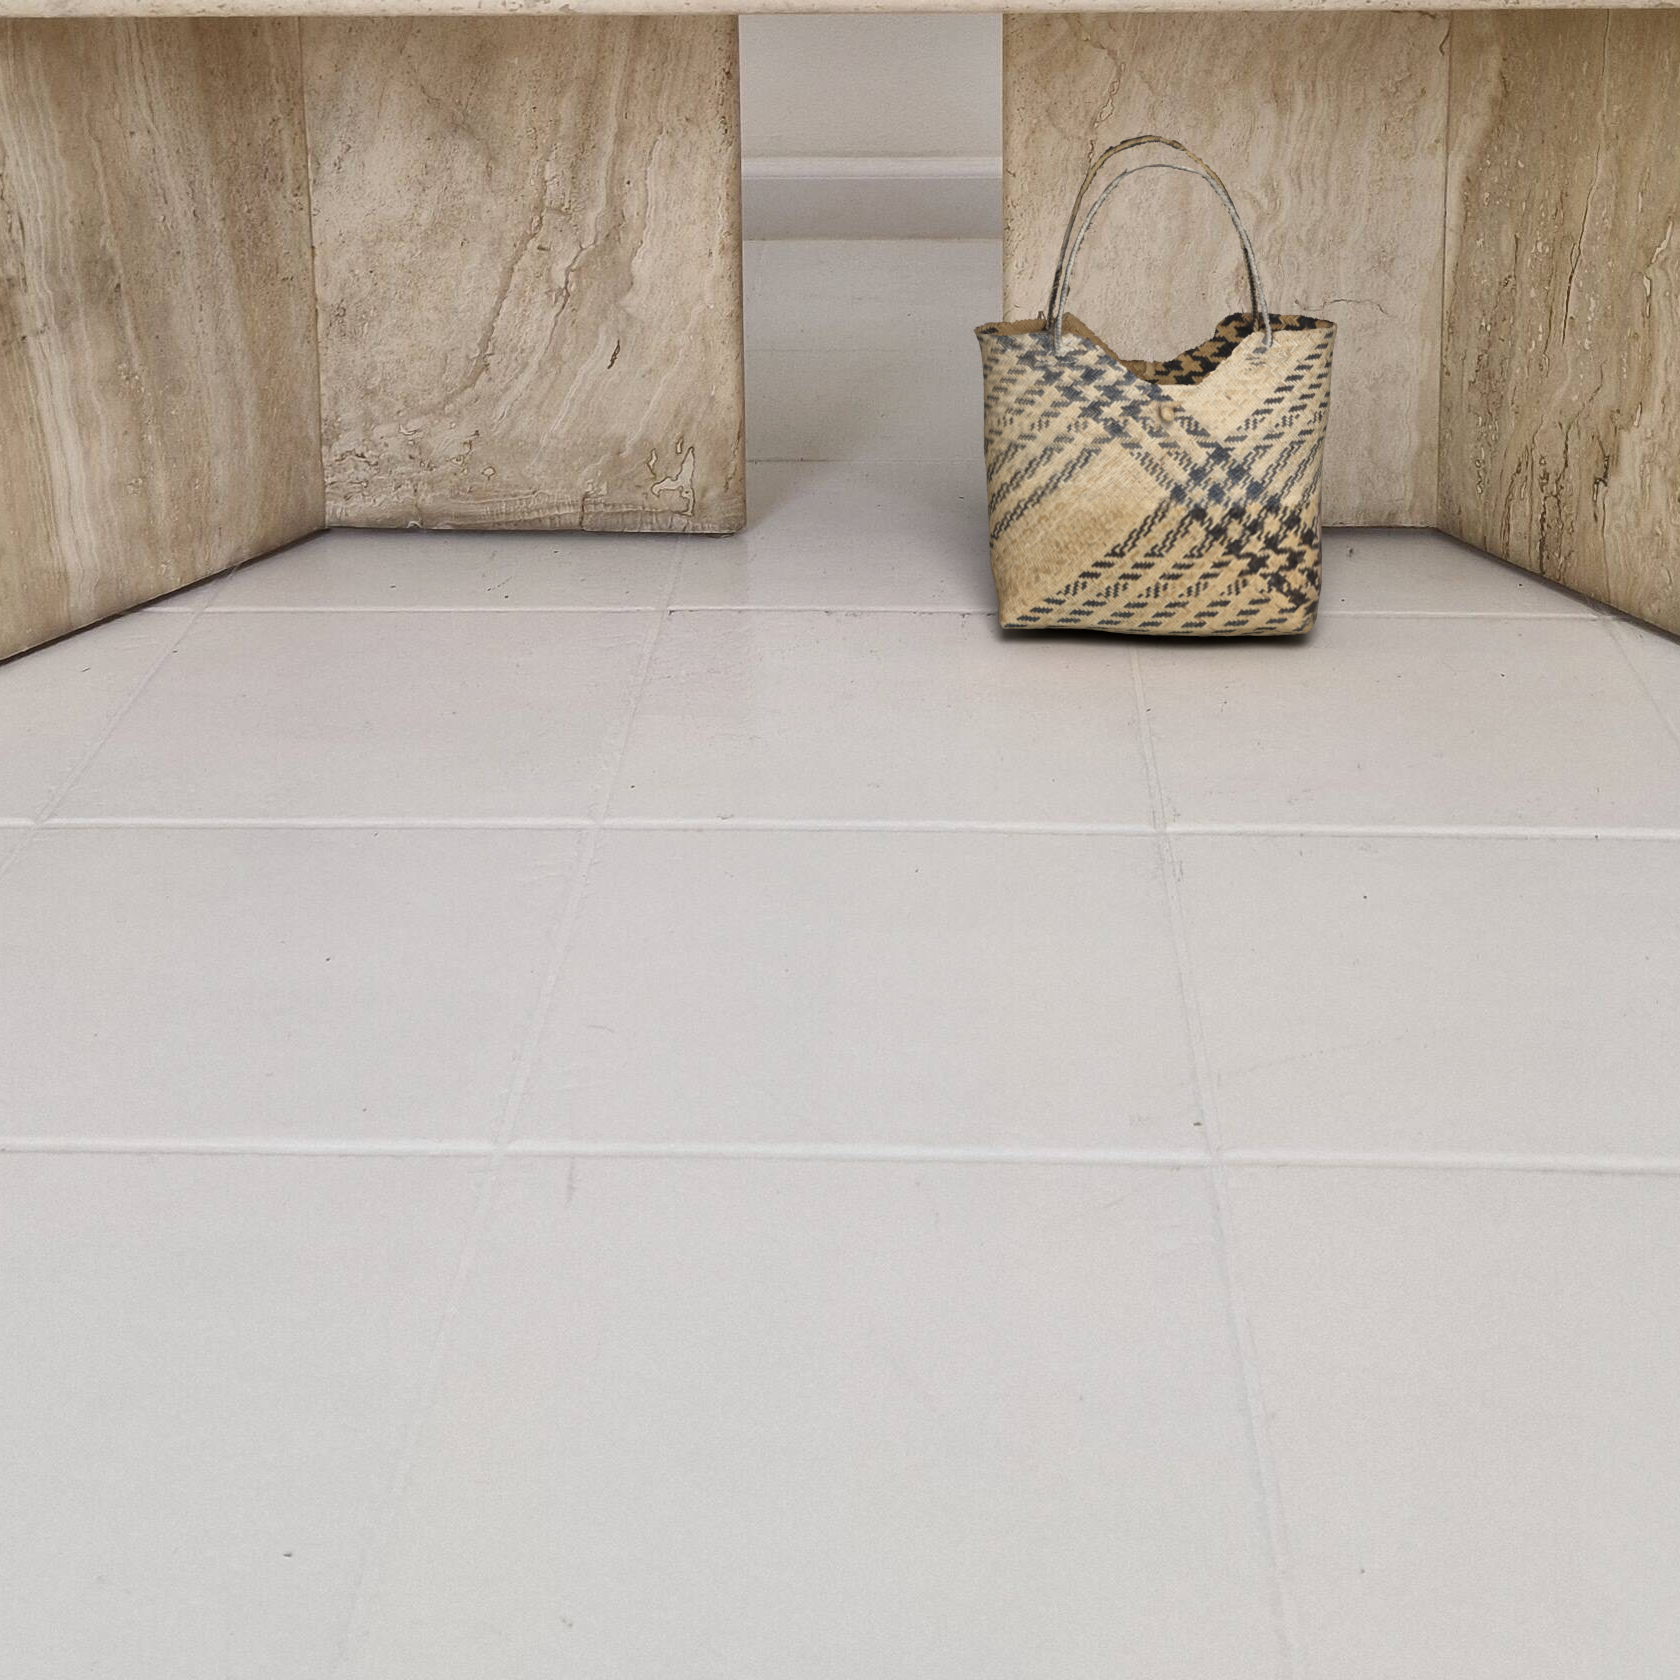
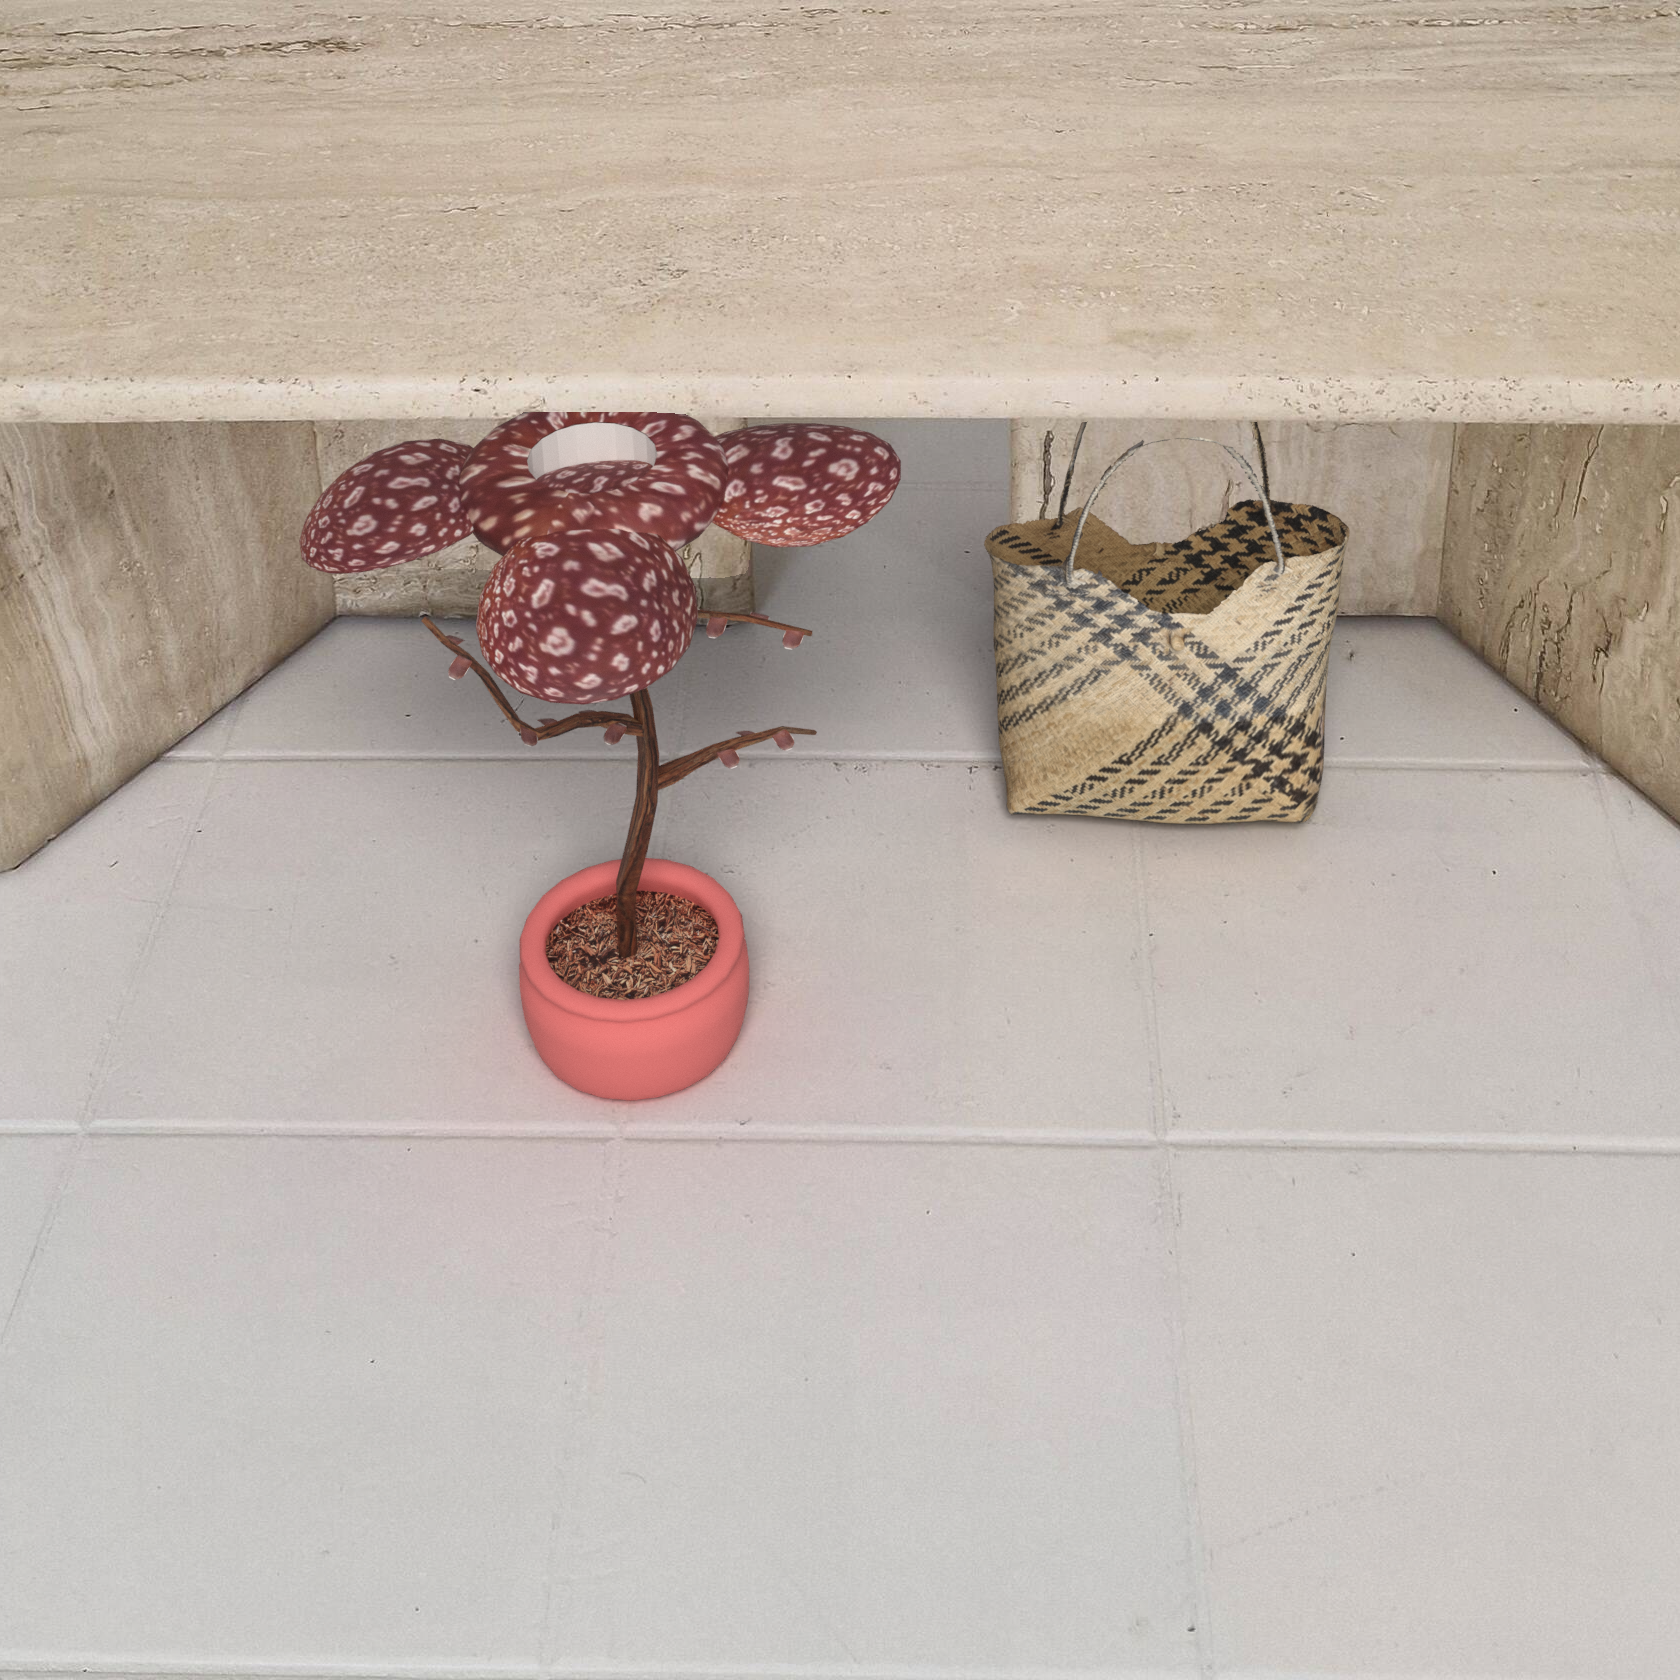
potted plant: none [304,47,887,799] -> present [299,412,901,1100]

